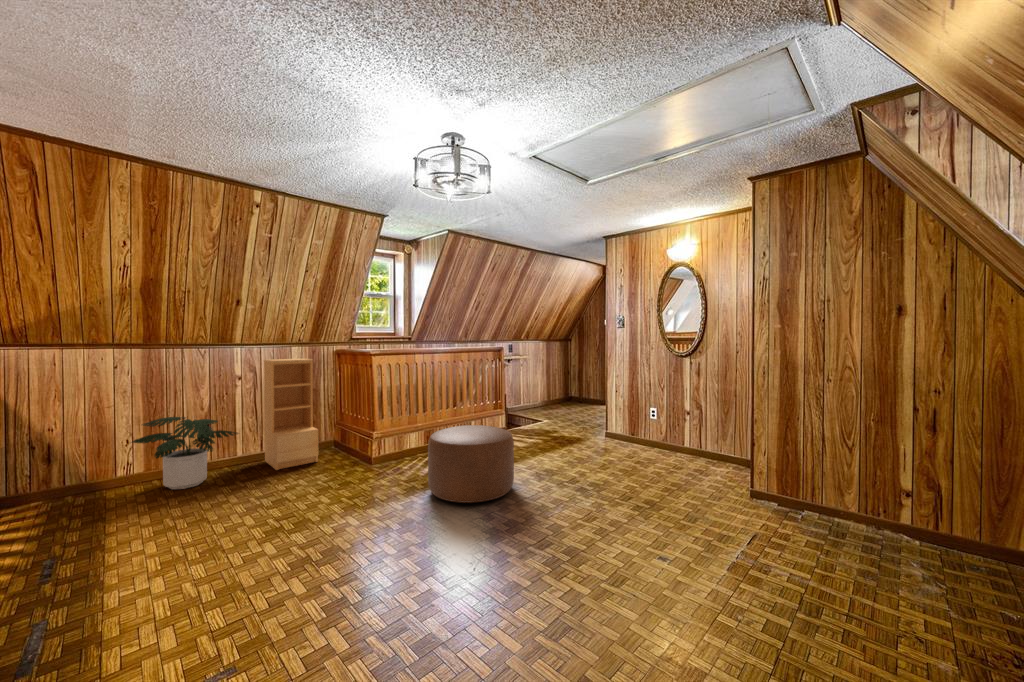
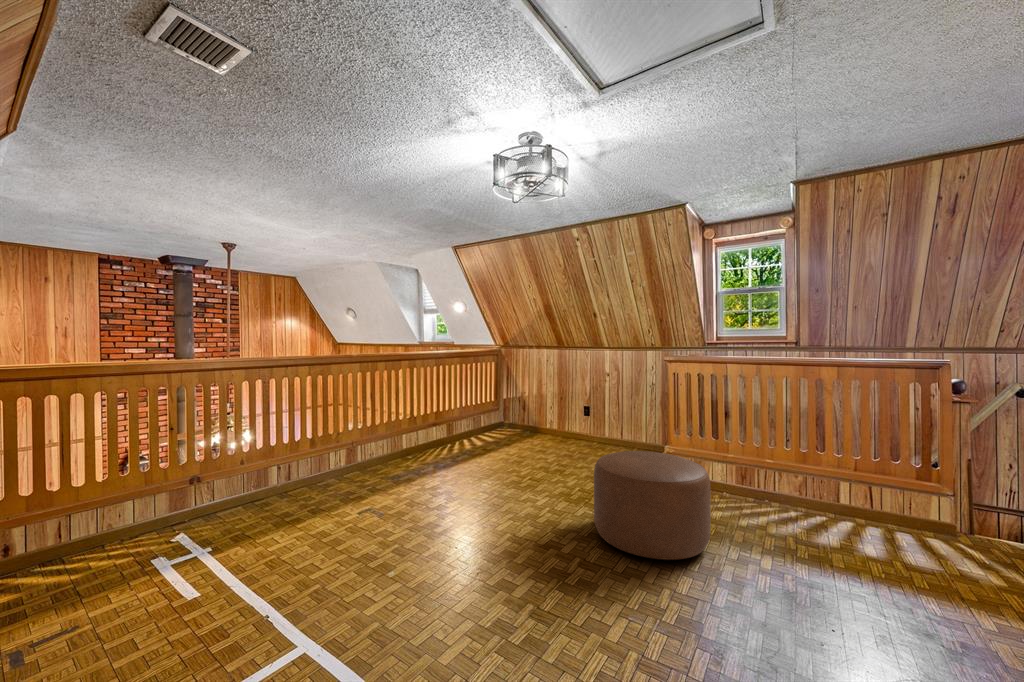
bookshelf: present [264,359,318,470] -> none [606,361,653,460]
potted plant: present [132,417,238,489] -> none [536,396,586,446]

